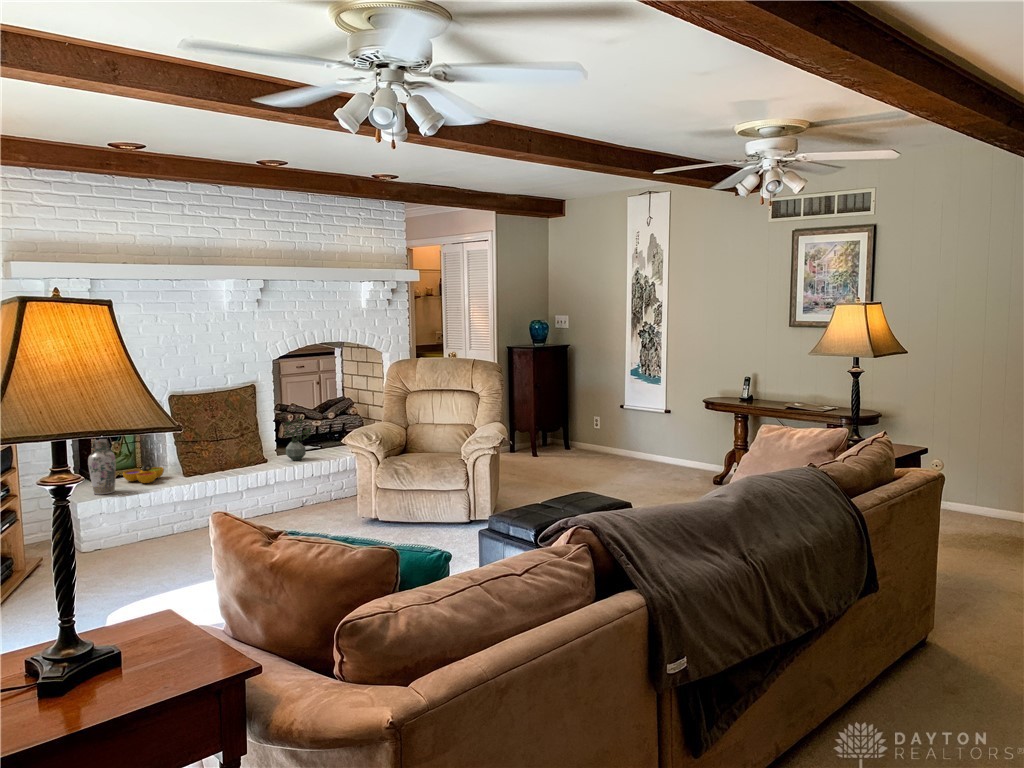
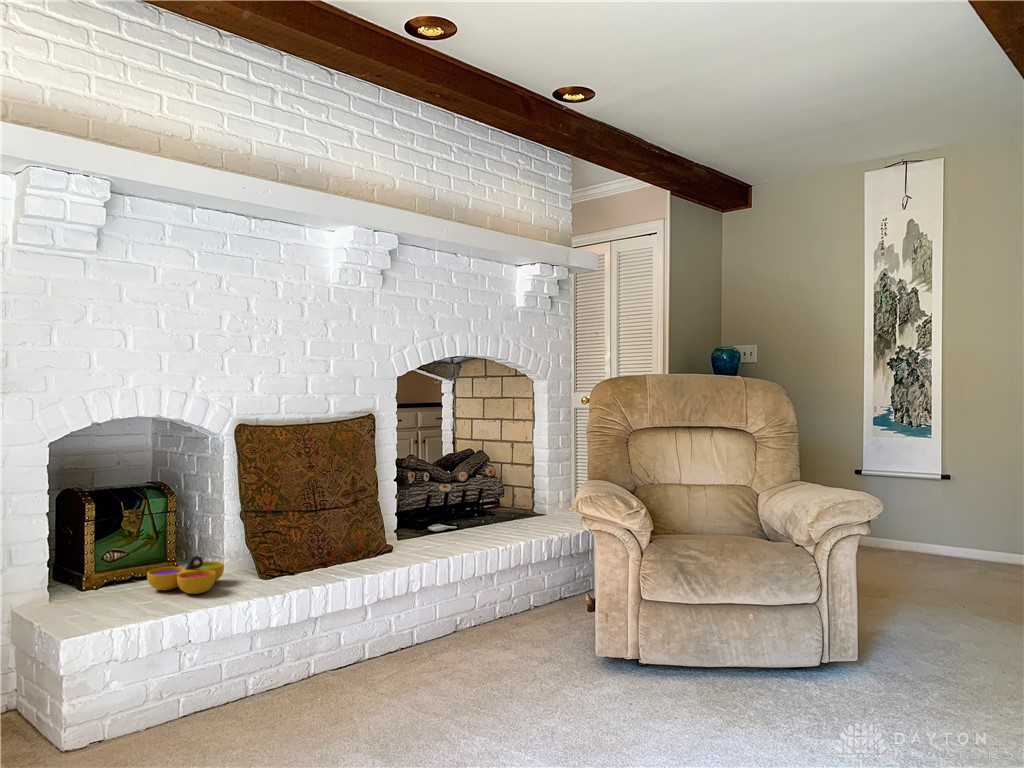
potted plant: present [285,417,311,461] -> none [423,471,466,550]
vase: present [88,439,116,494] -> none [87,489,144,620]

